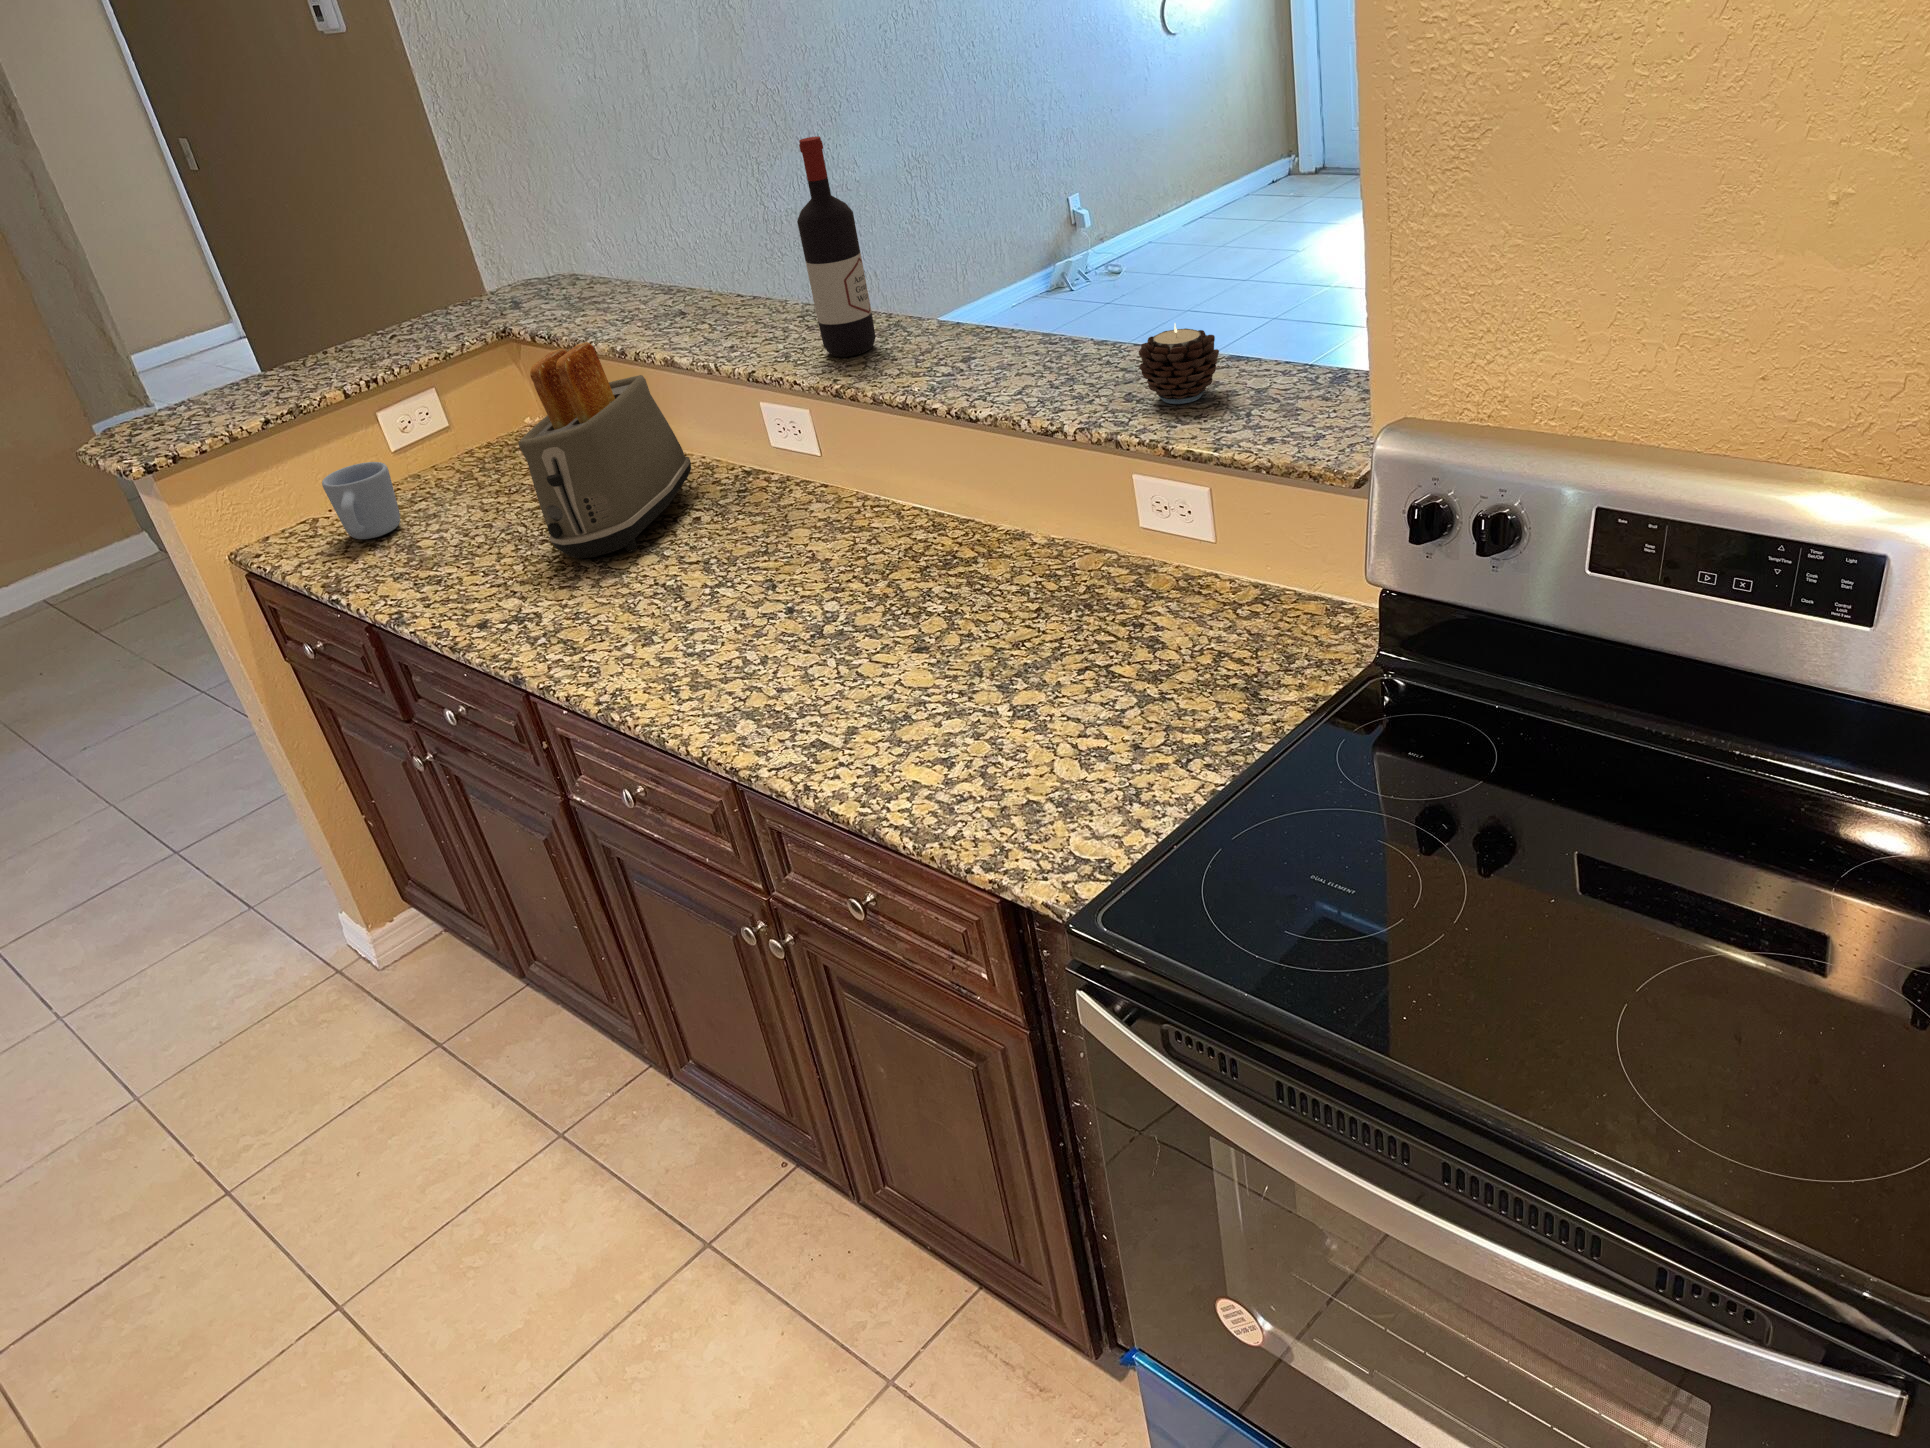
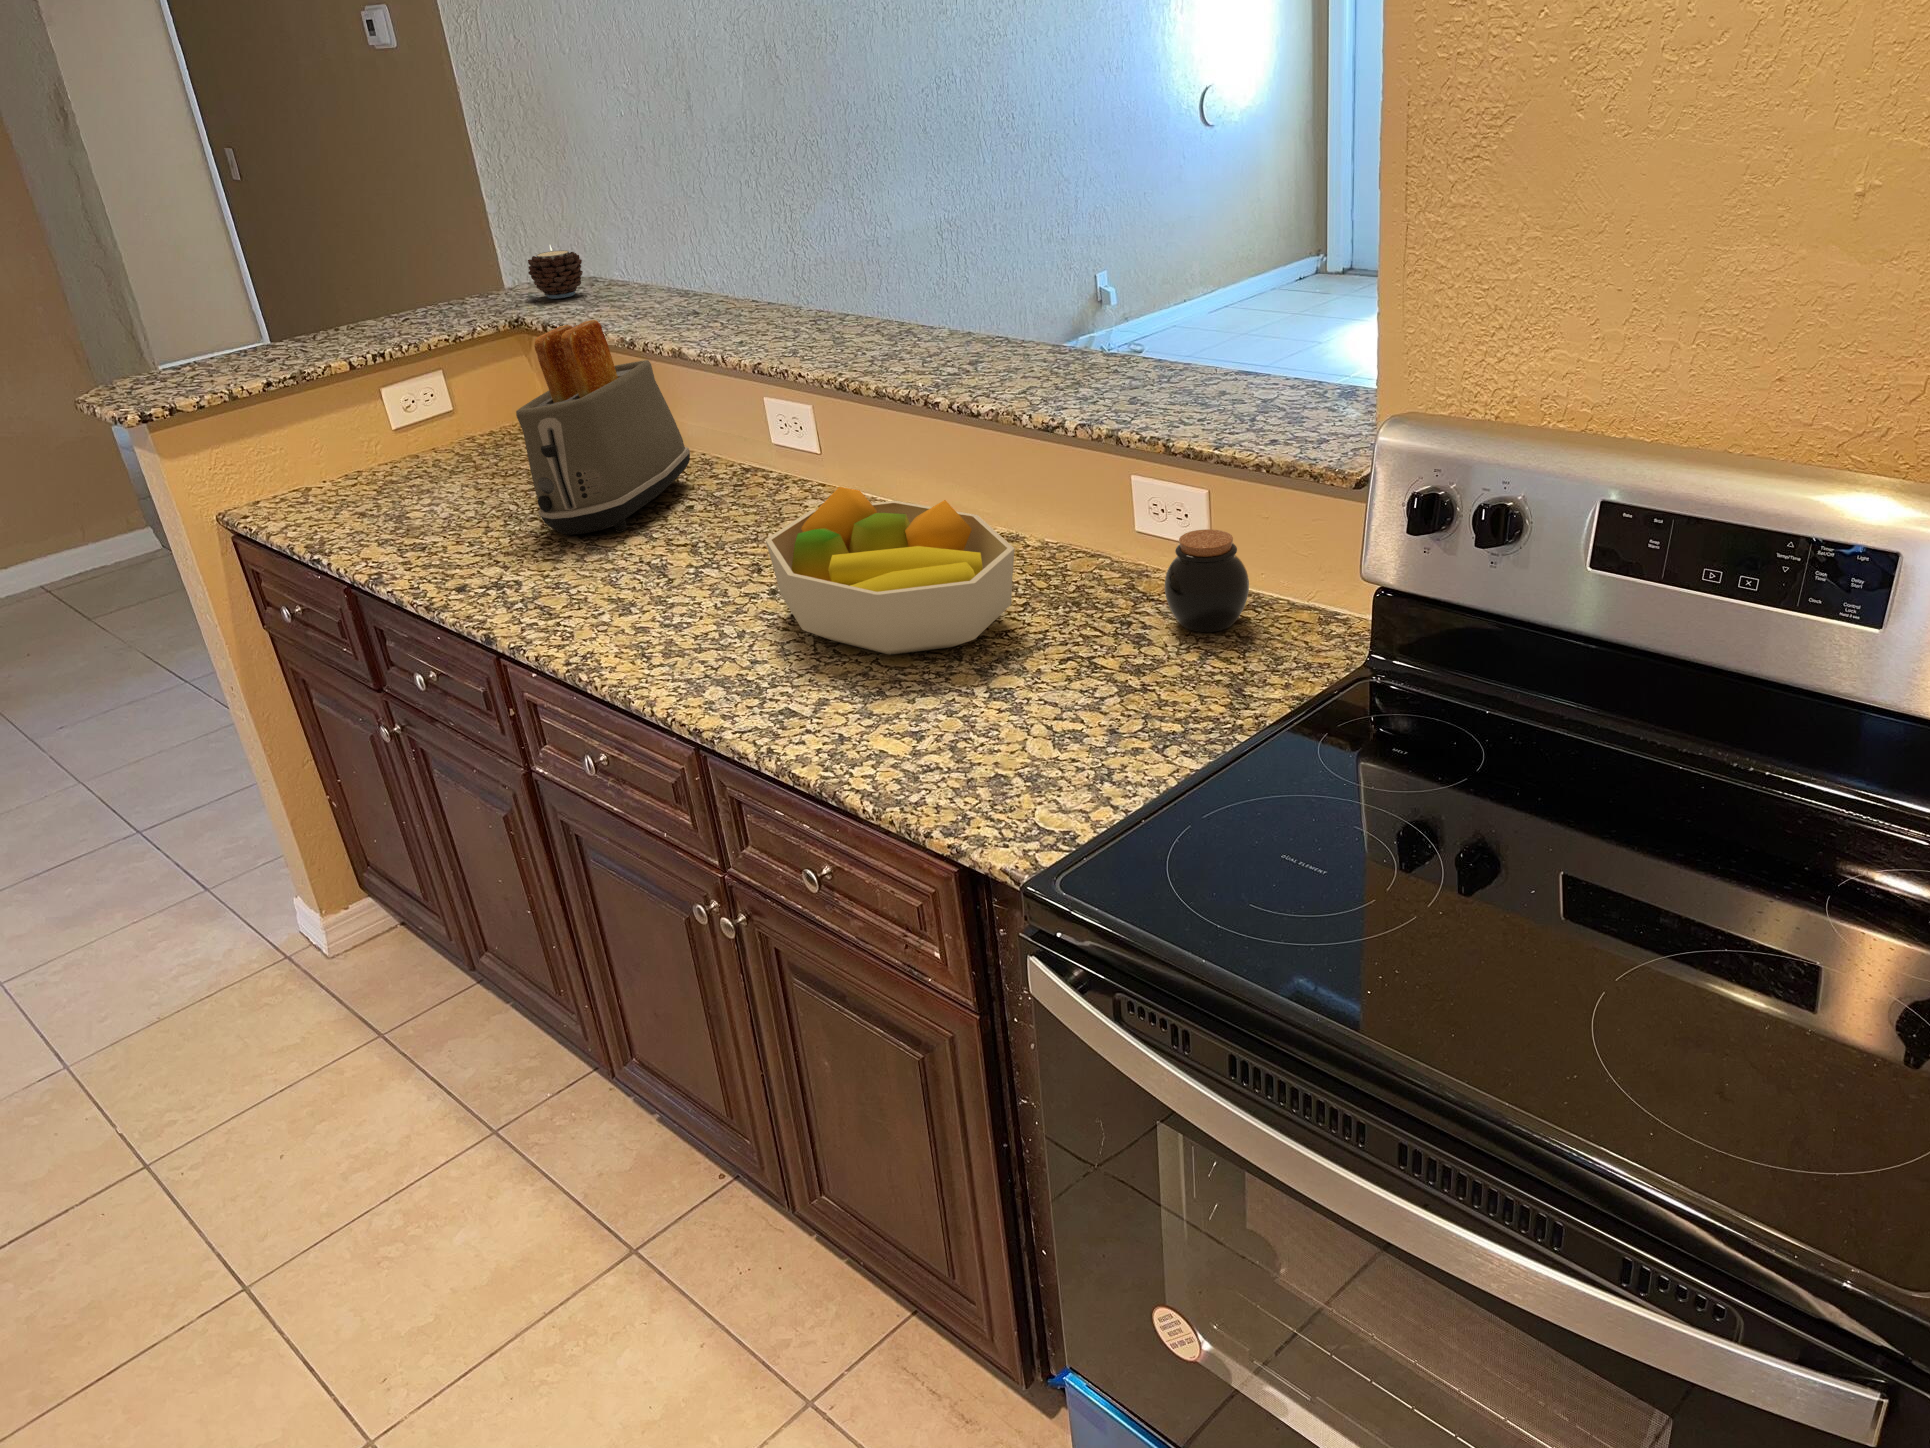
wine bottle: present [797,137,876,357] -> none [816,132,886,355]
candle: present [1139,324,1219,404] -> present [528,245,583,299]
mug: present [322,462,400,539] -> none [316,431,392,506]
fruit bowl: none [779,507,1025,675] -> present [765,487,1015,655]
jar: none [1174,529,1256,630] -> present [1165,529,1249,632]

